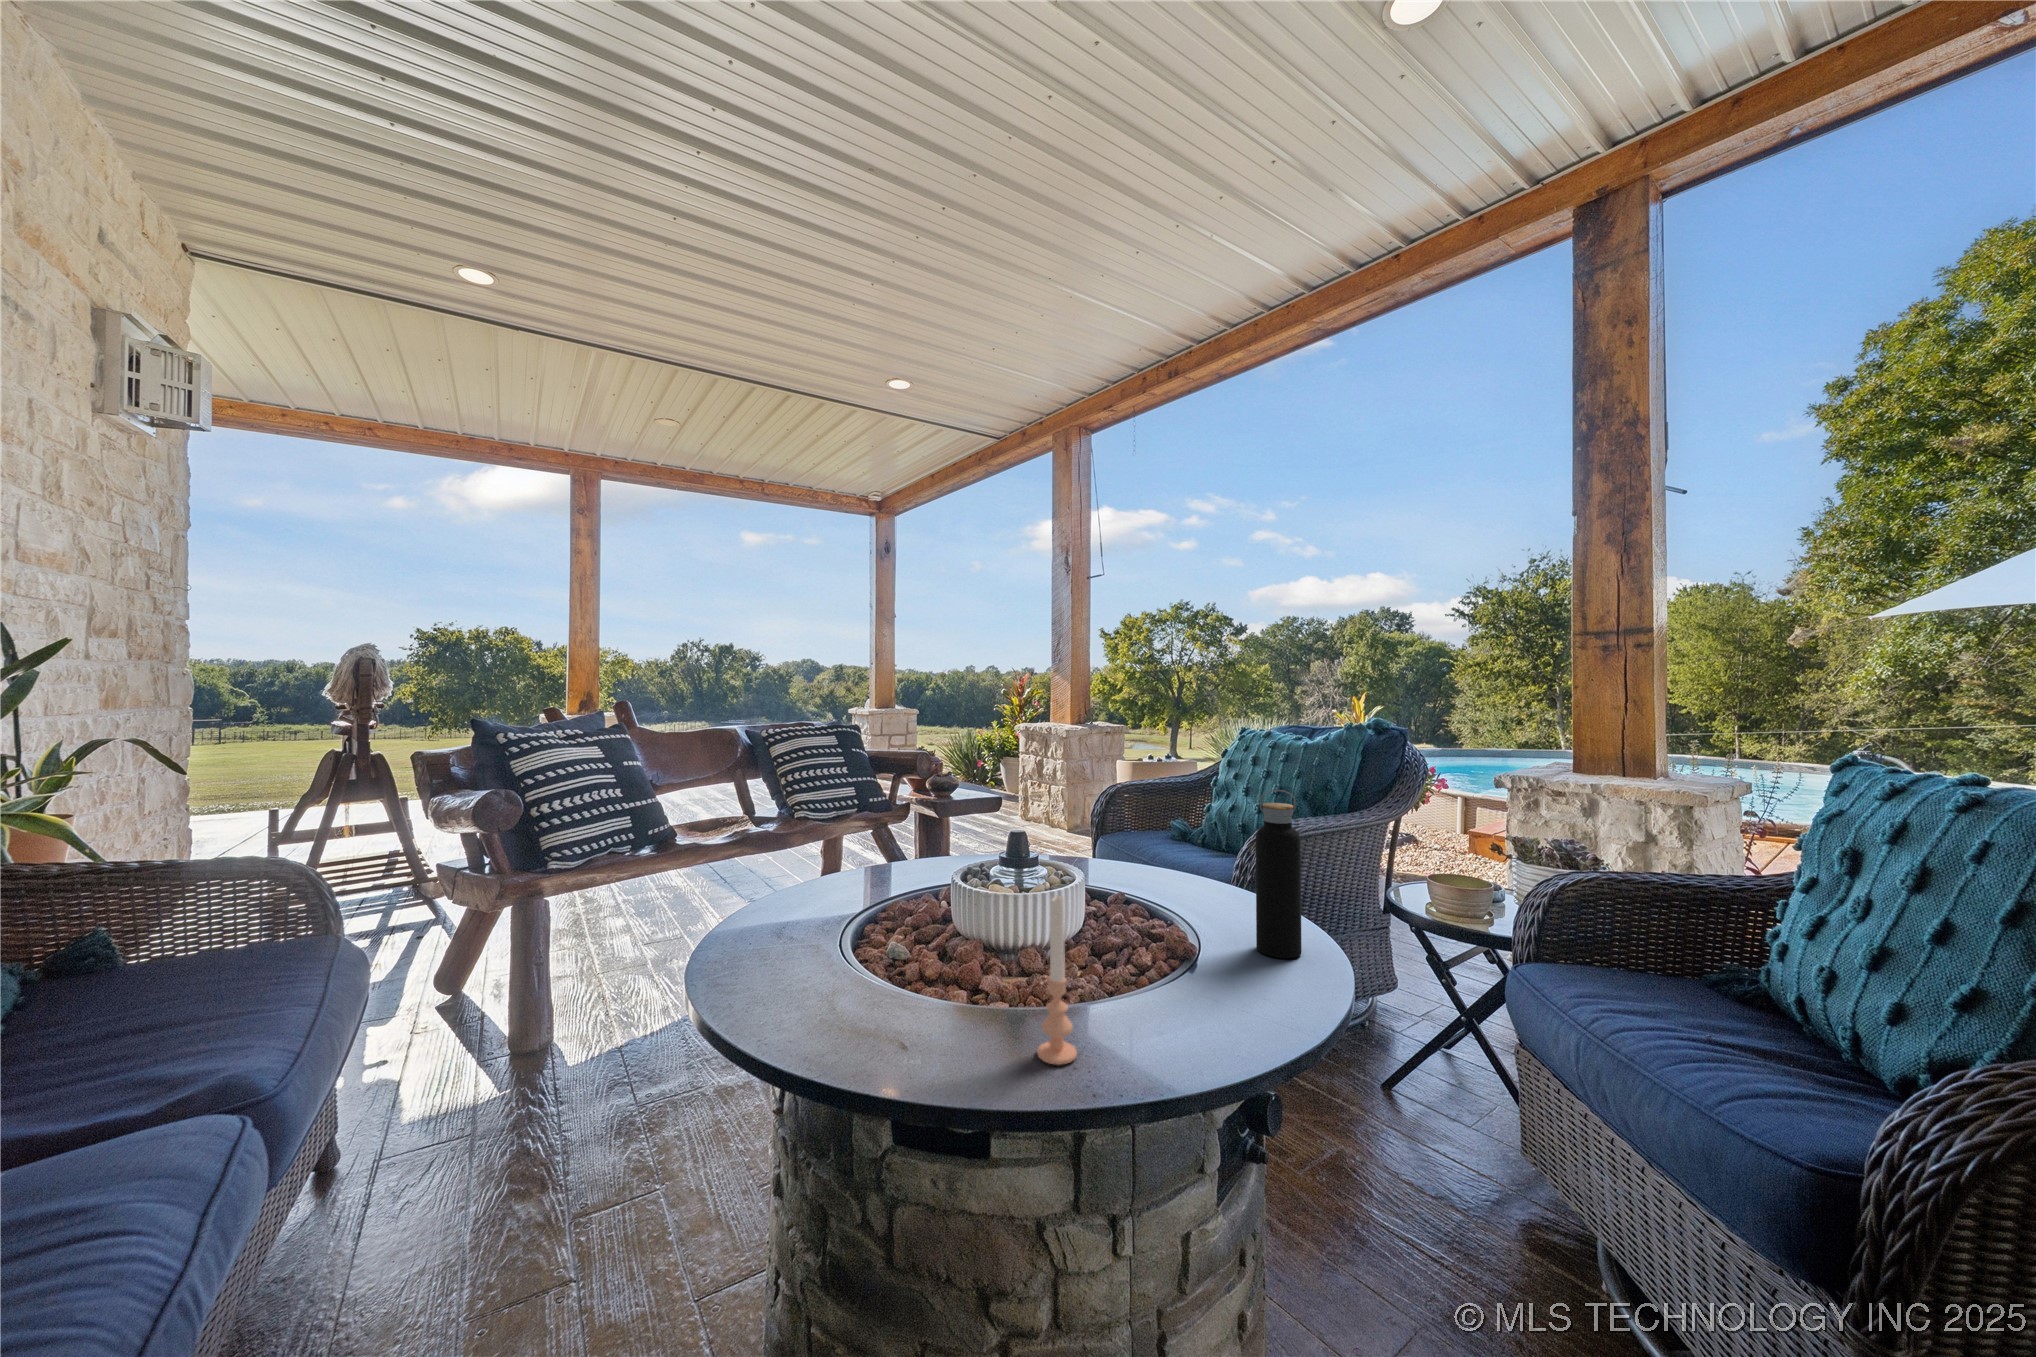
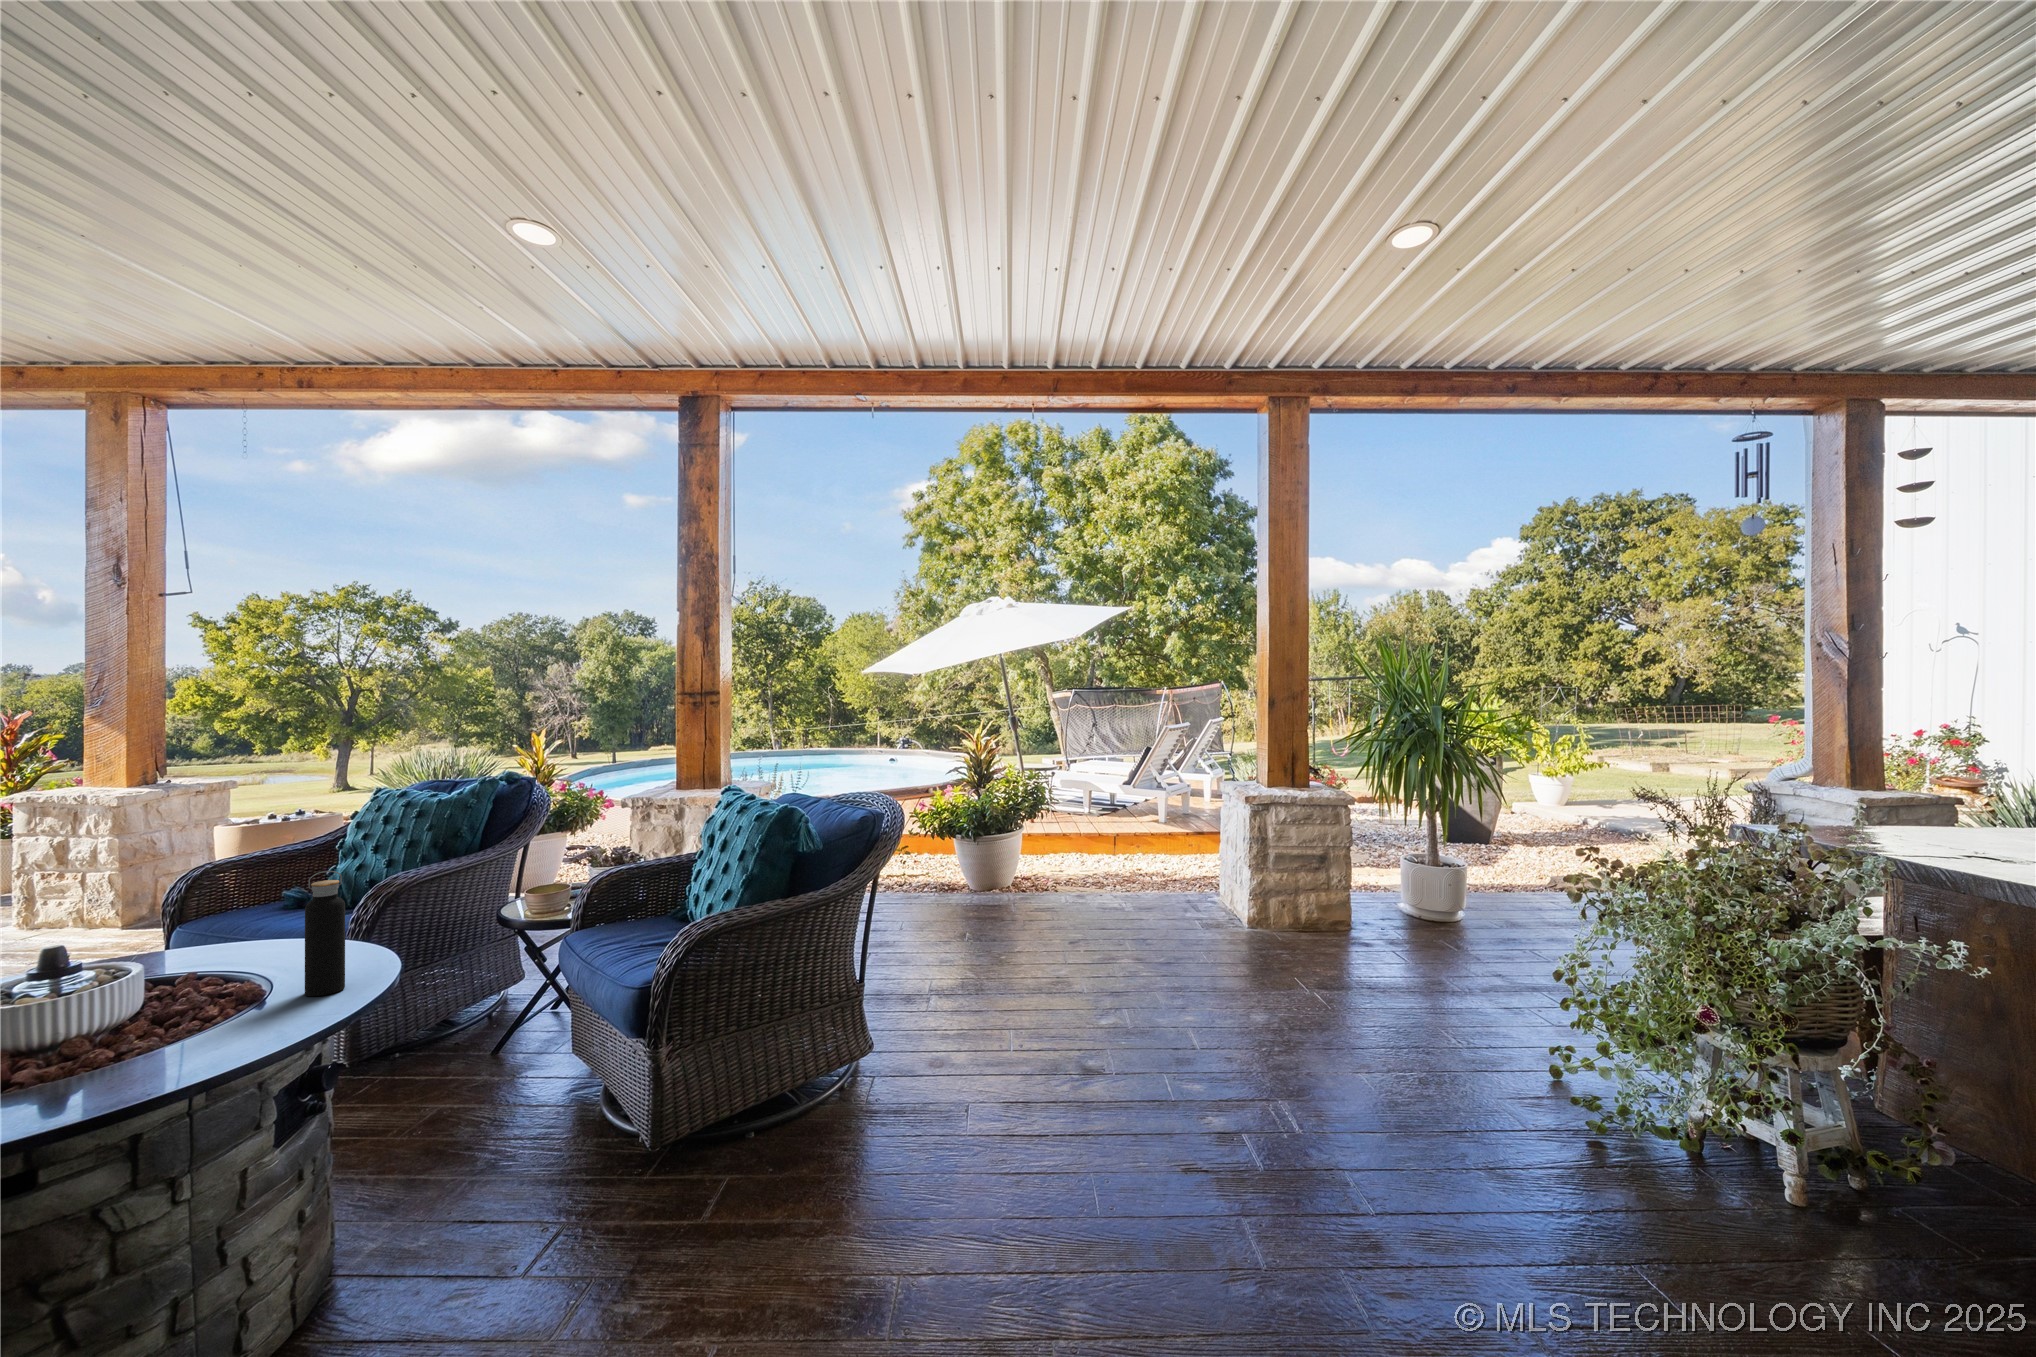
candle: present [1037,896,1077,1065] -> none [53,988,95,1108]

